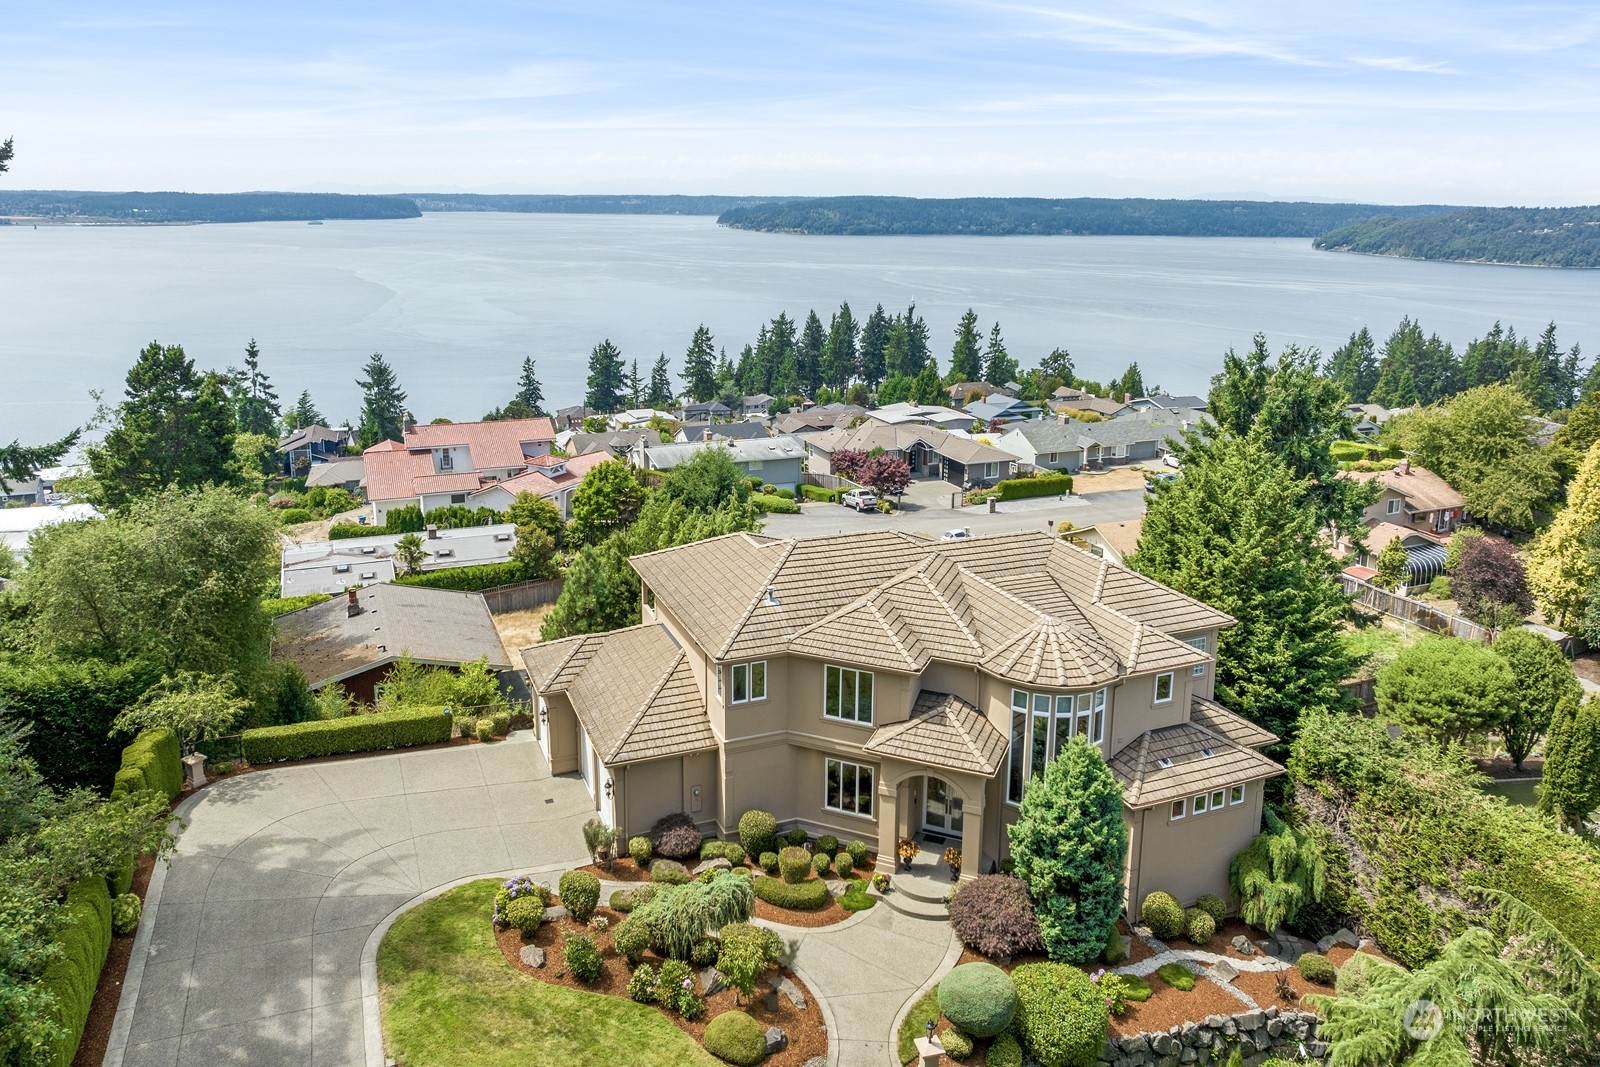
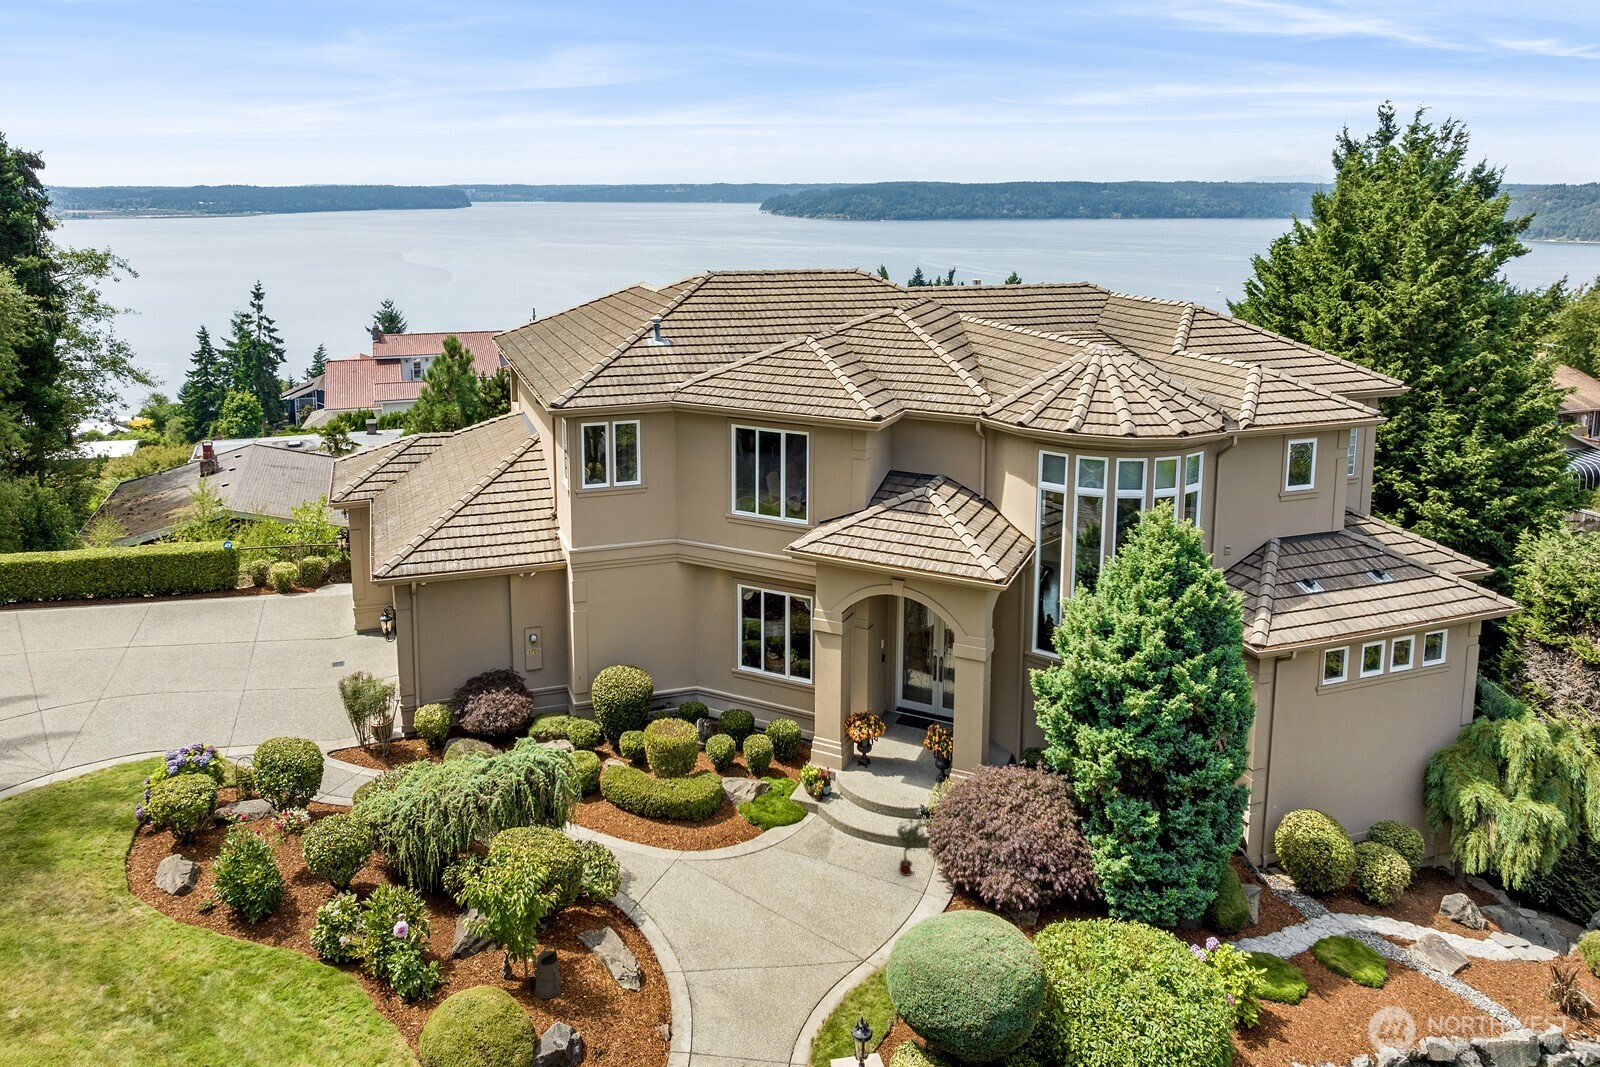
potted tree: present [779,939,799,978] -> present [897,816,930,876]

